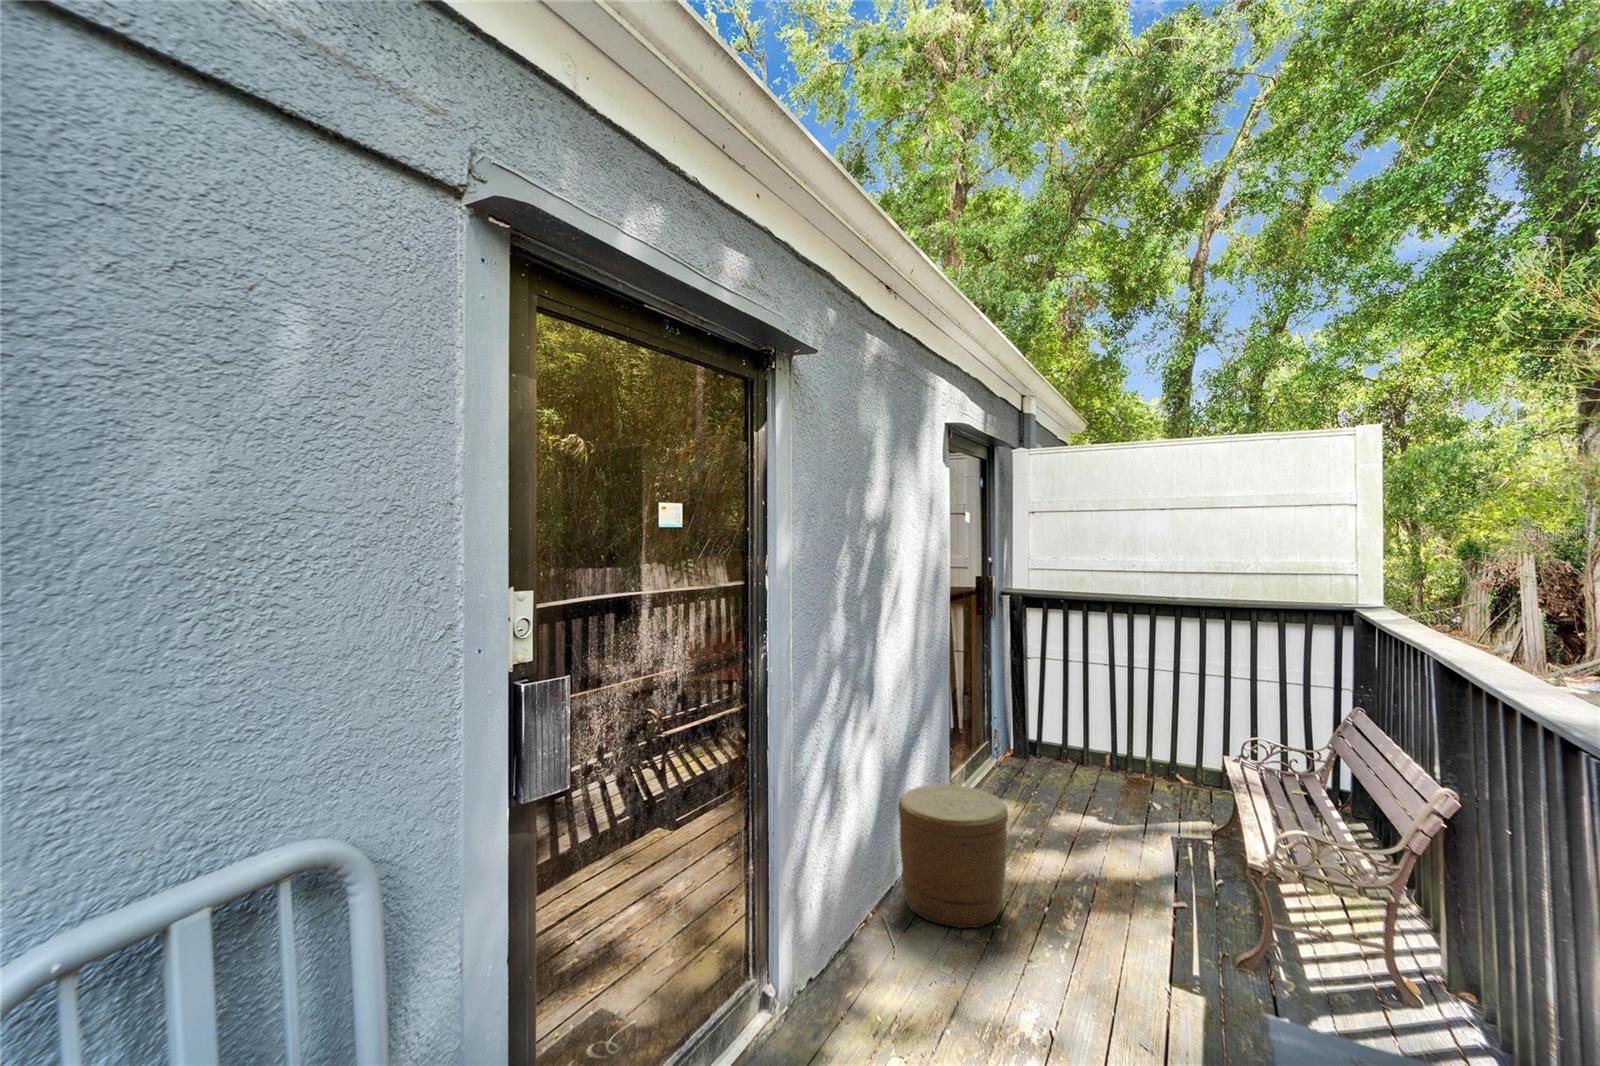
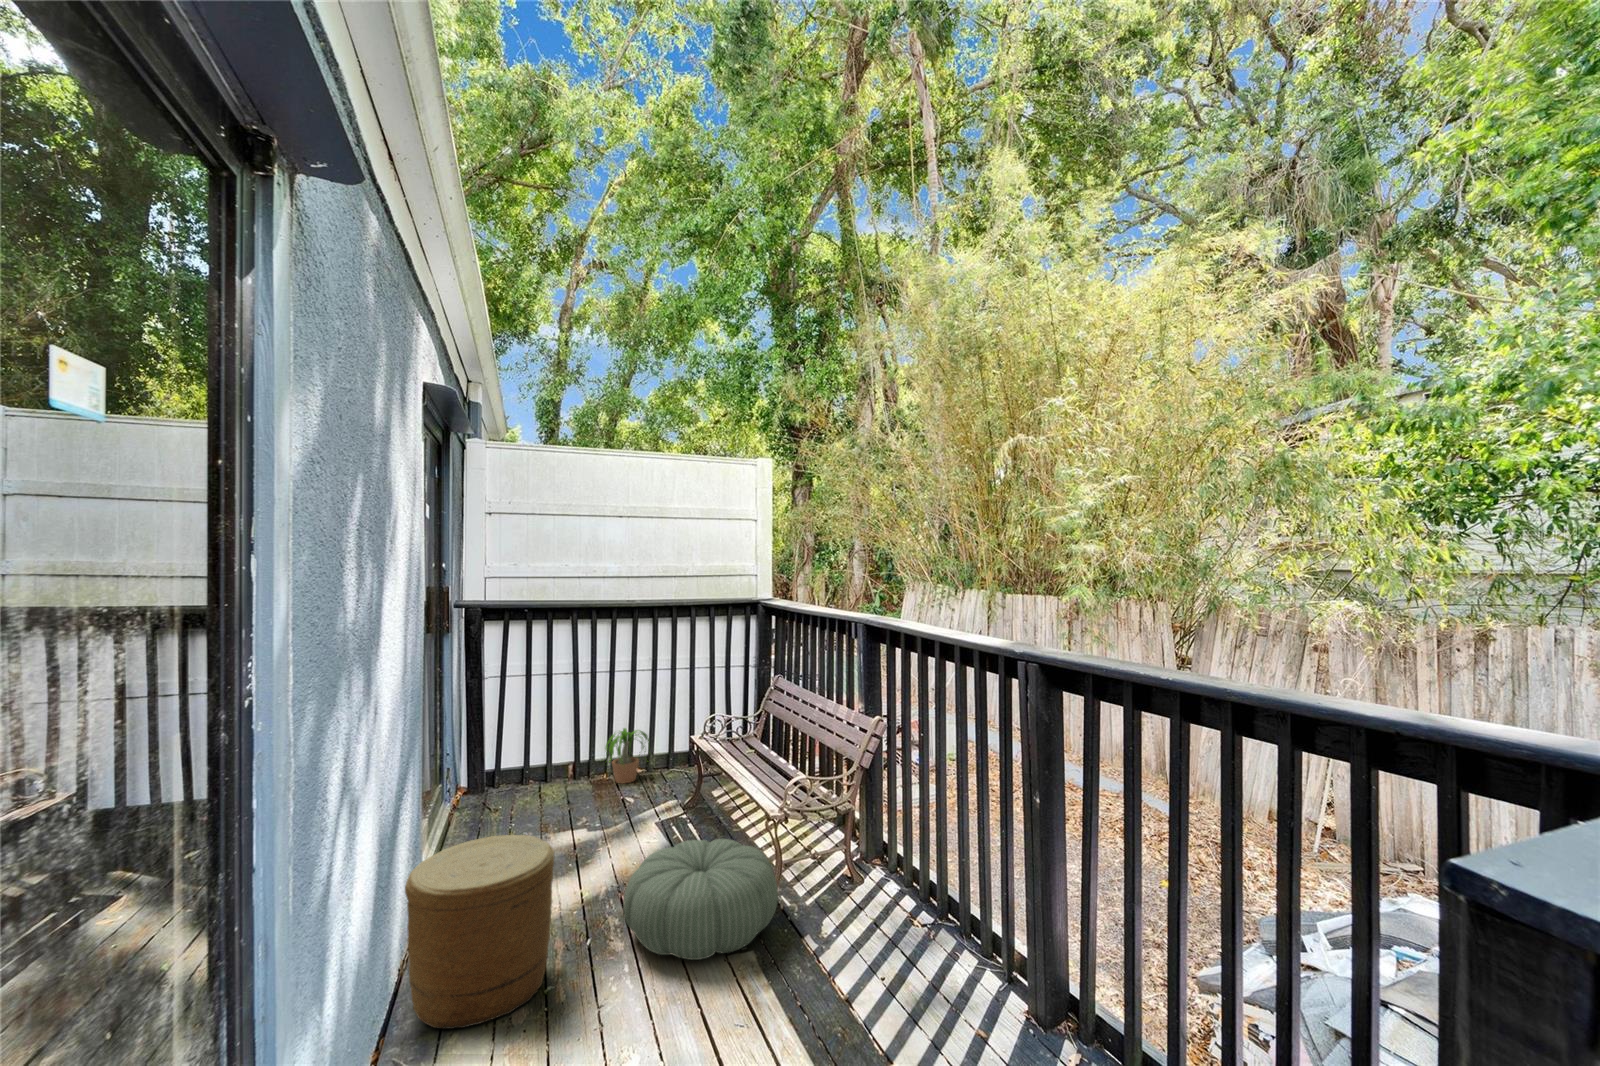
potted plant: none [1132,731,1204,790] -> present [605,728,649,784]
pouf: none [1076,855,1256,987] -> present [623,839,778,960]

